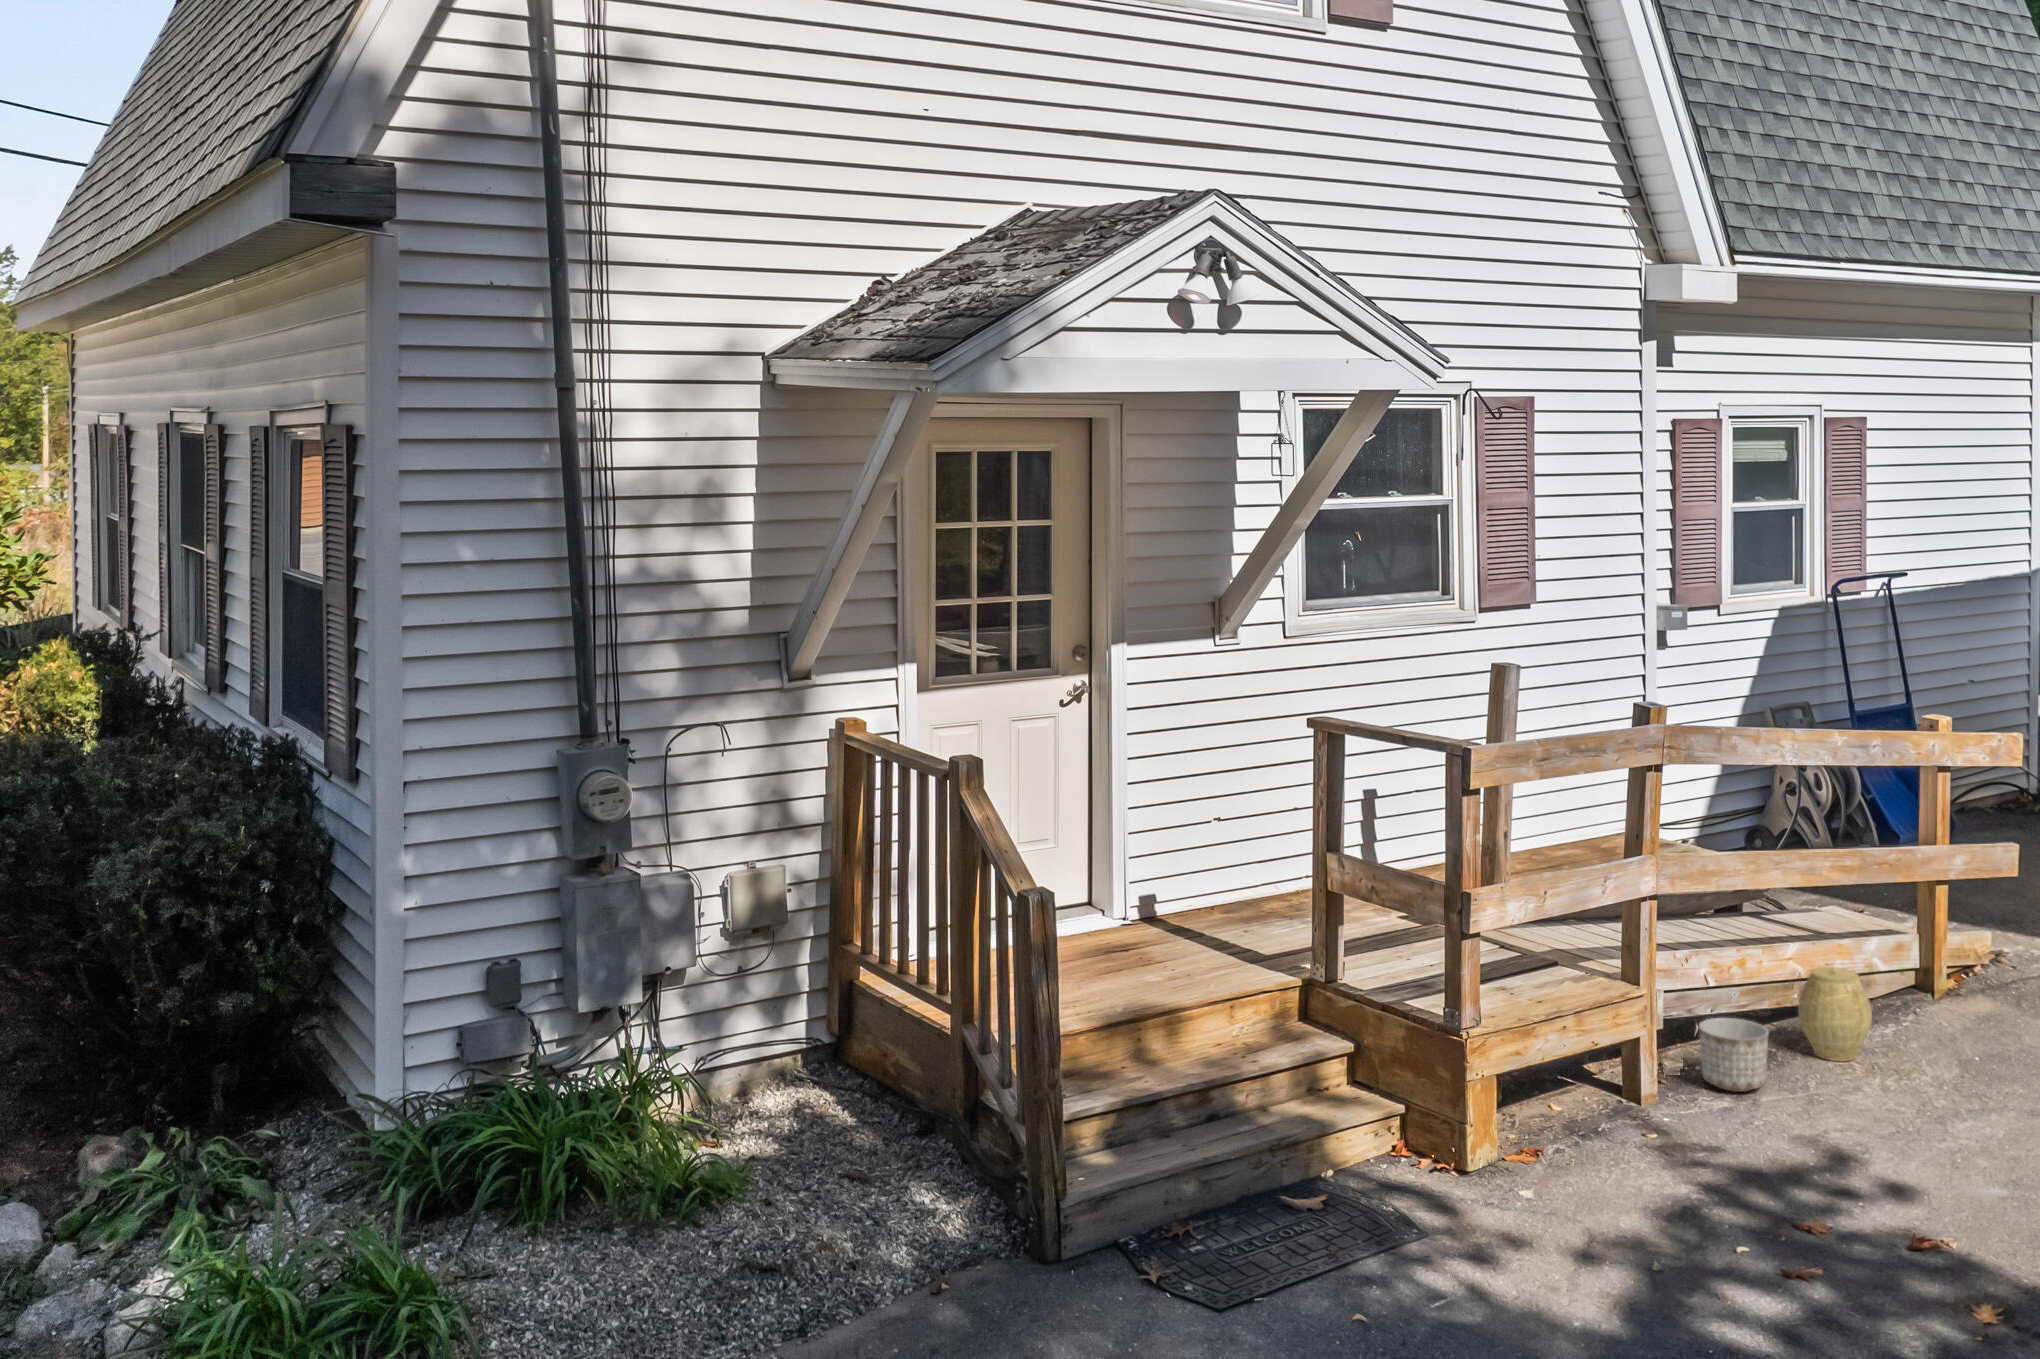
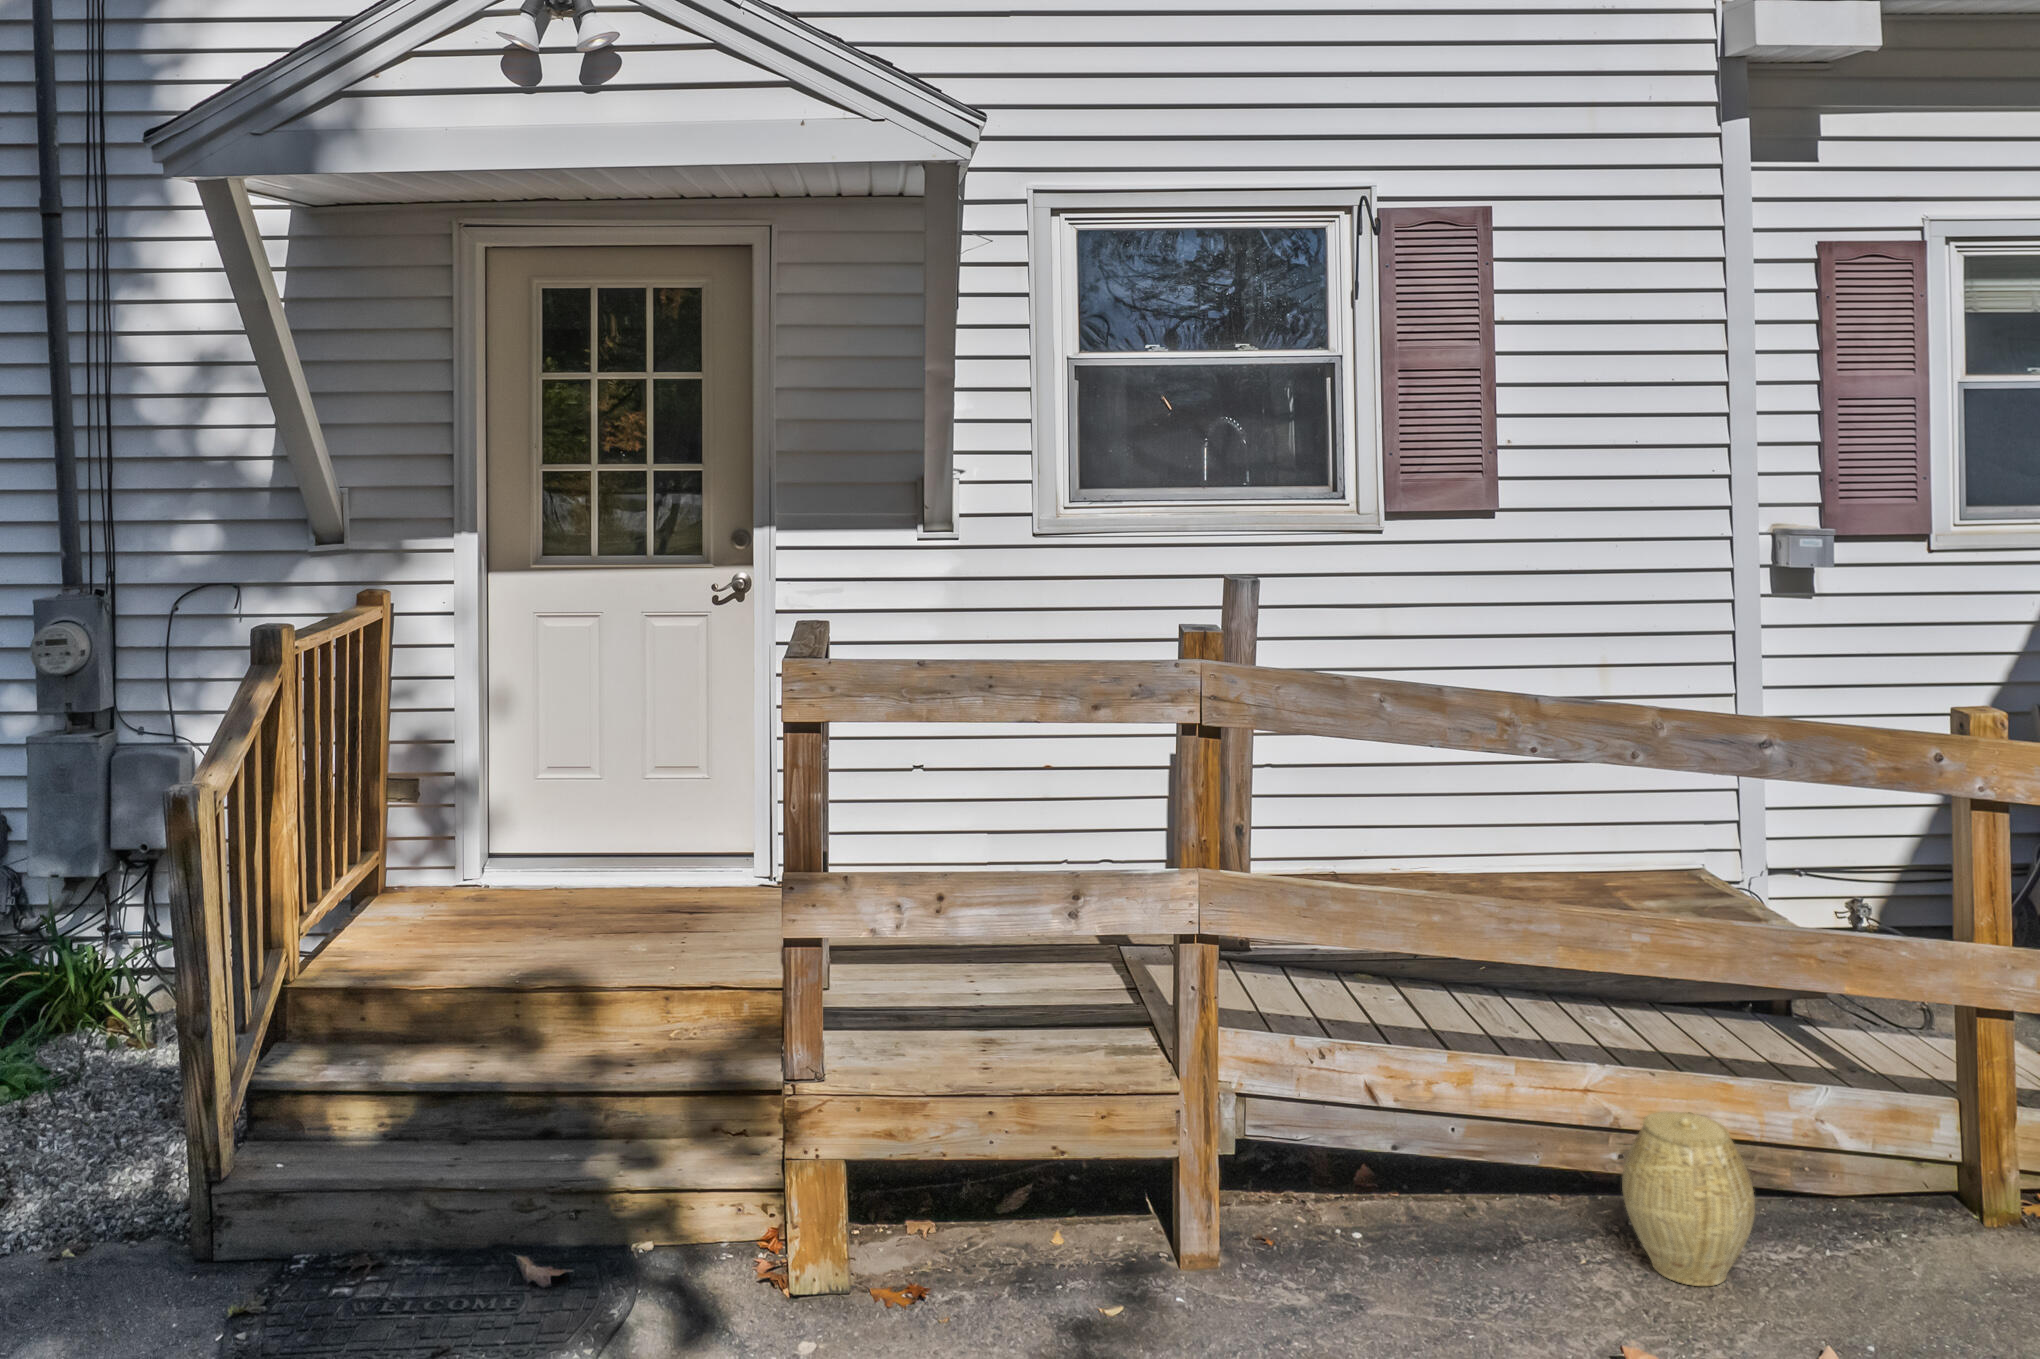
planter: present [1699,1018,1769,1092] -> none [1363,1155,1480,1290]

